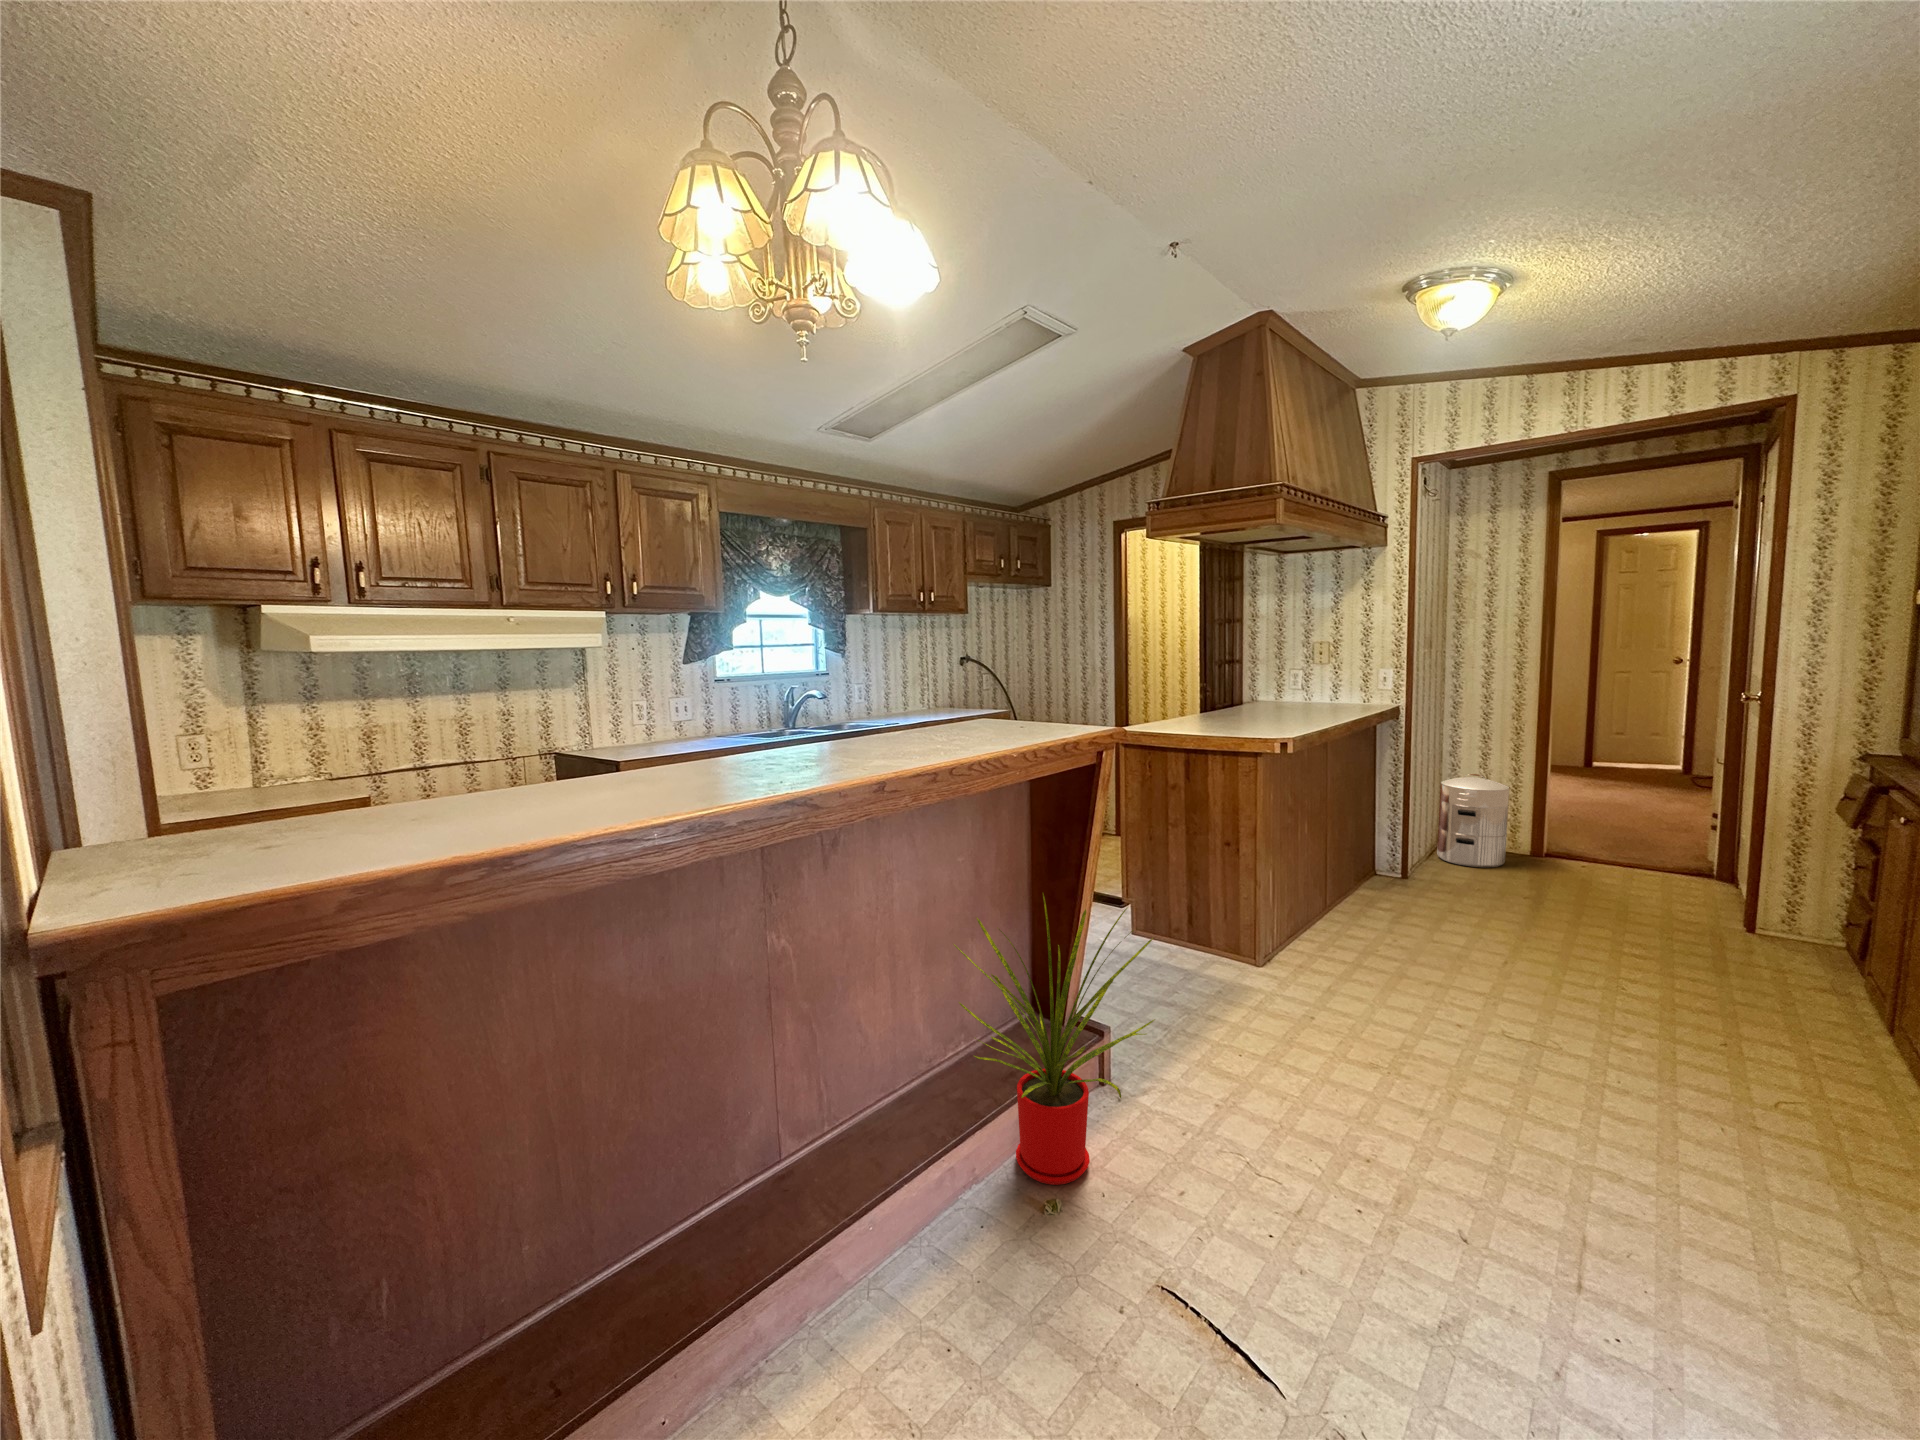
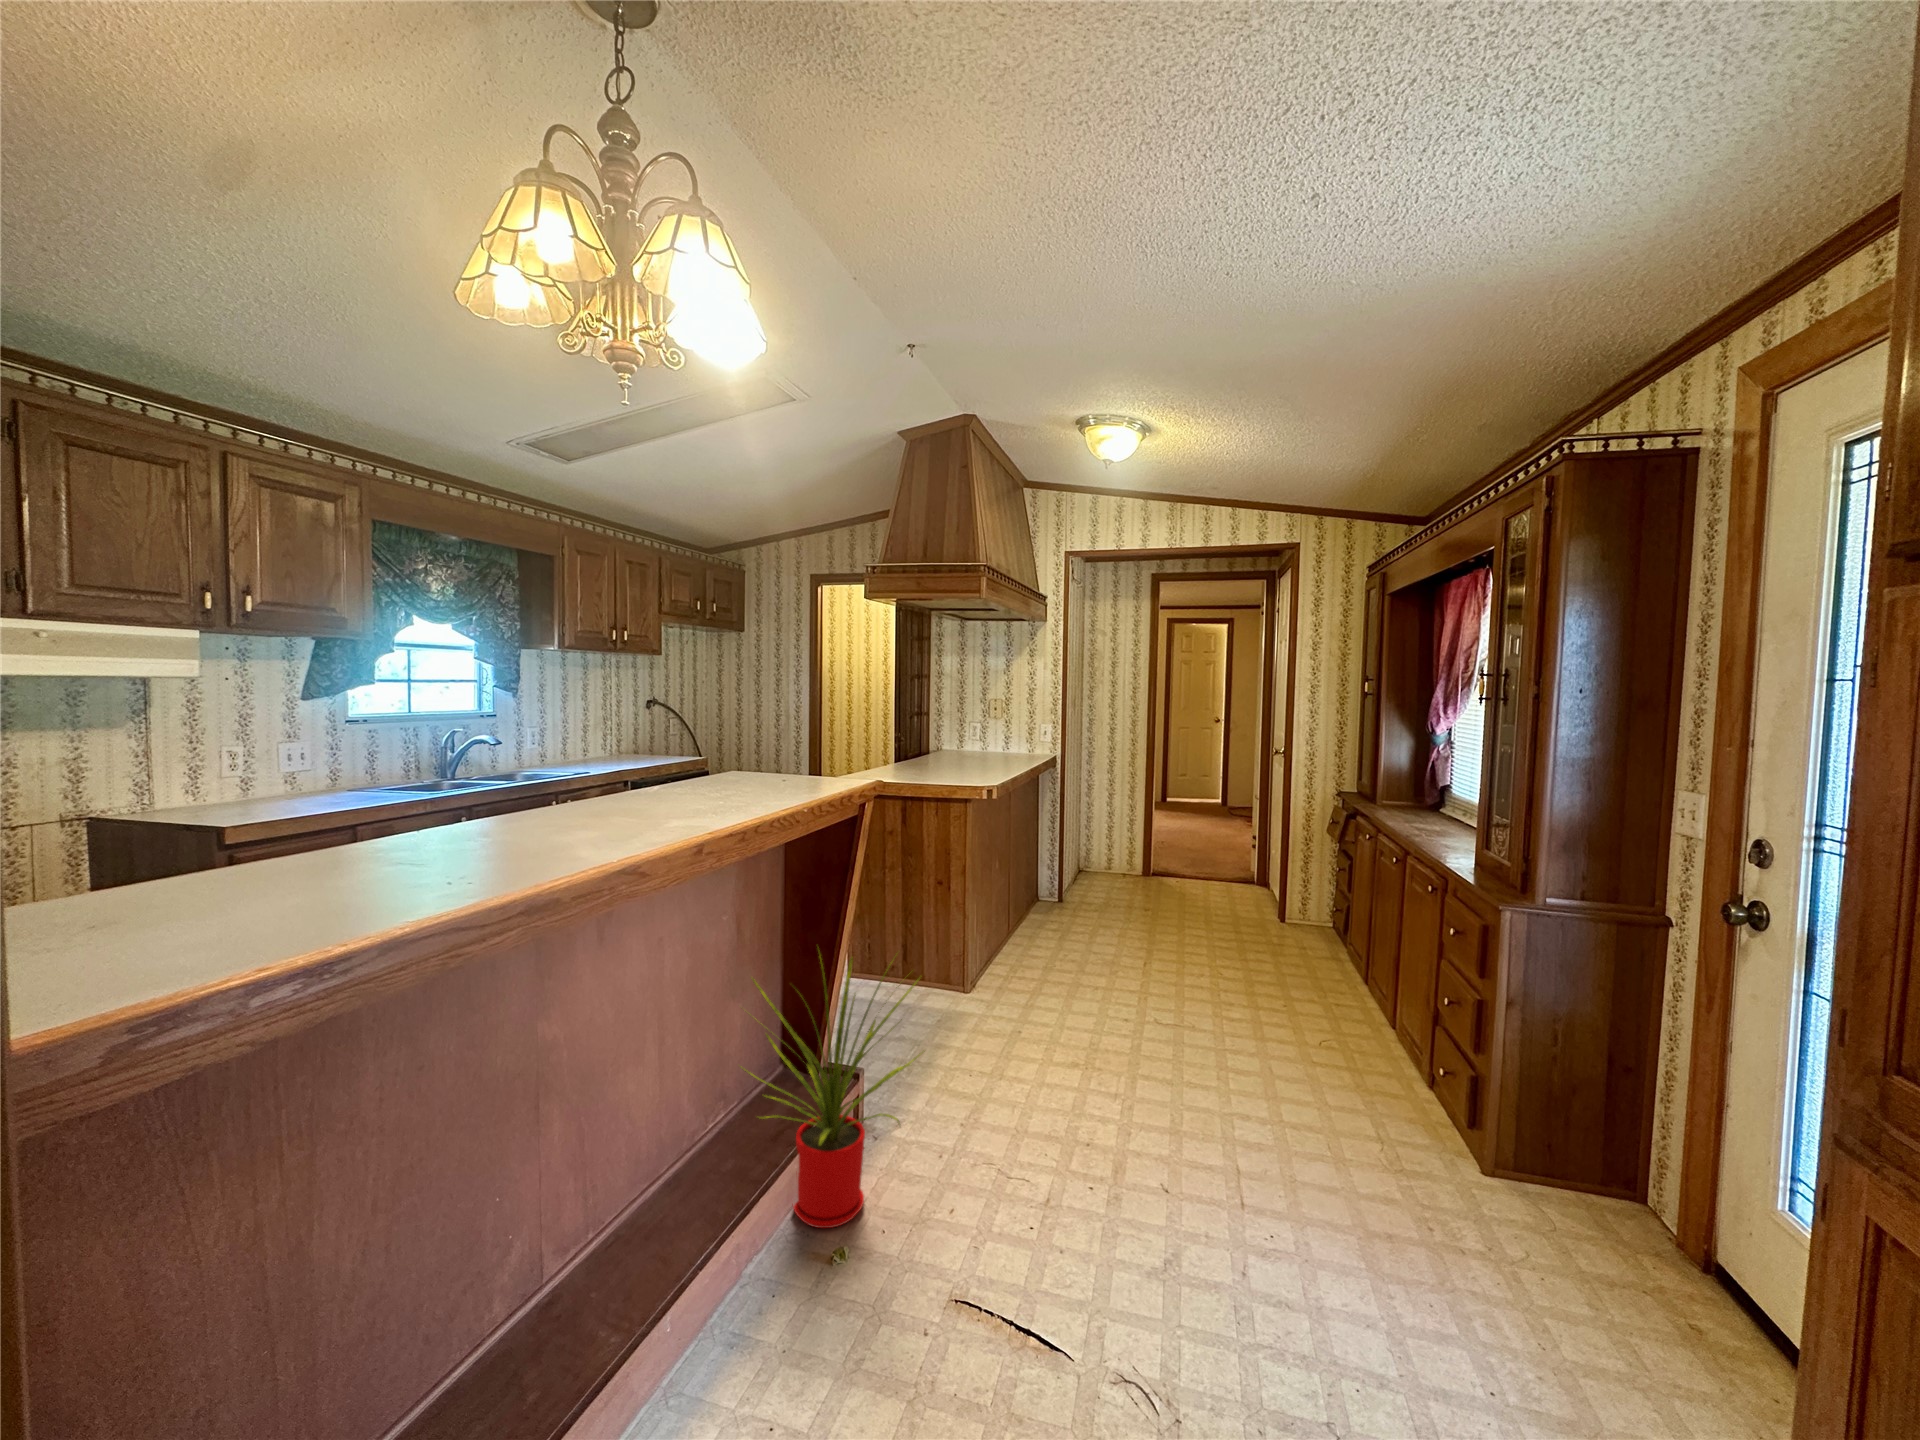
waste bin: present [1437,774,1510,868] -> none [1081,811,1131,887]

